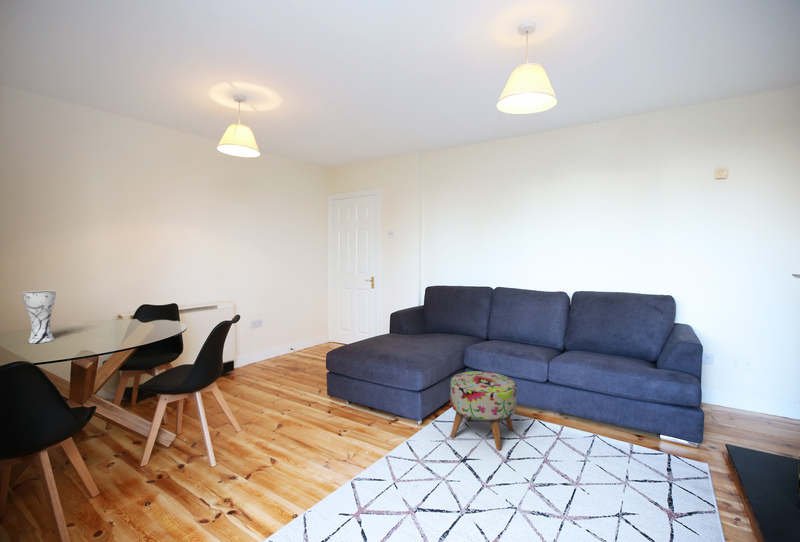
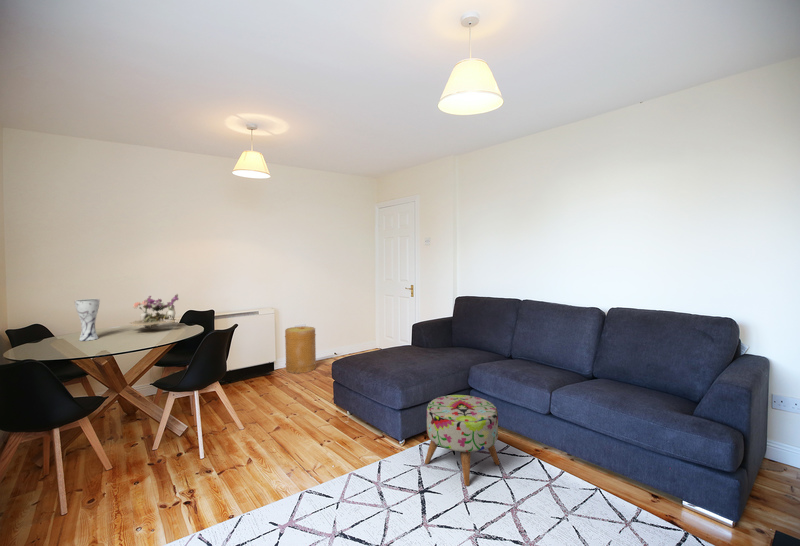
flower arrangement: none [85,284,151,328] -> present [131,294,178,329]
basket: none [245,321,279,371] -> present [285,326,316,373]

